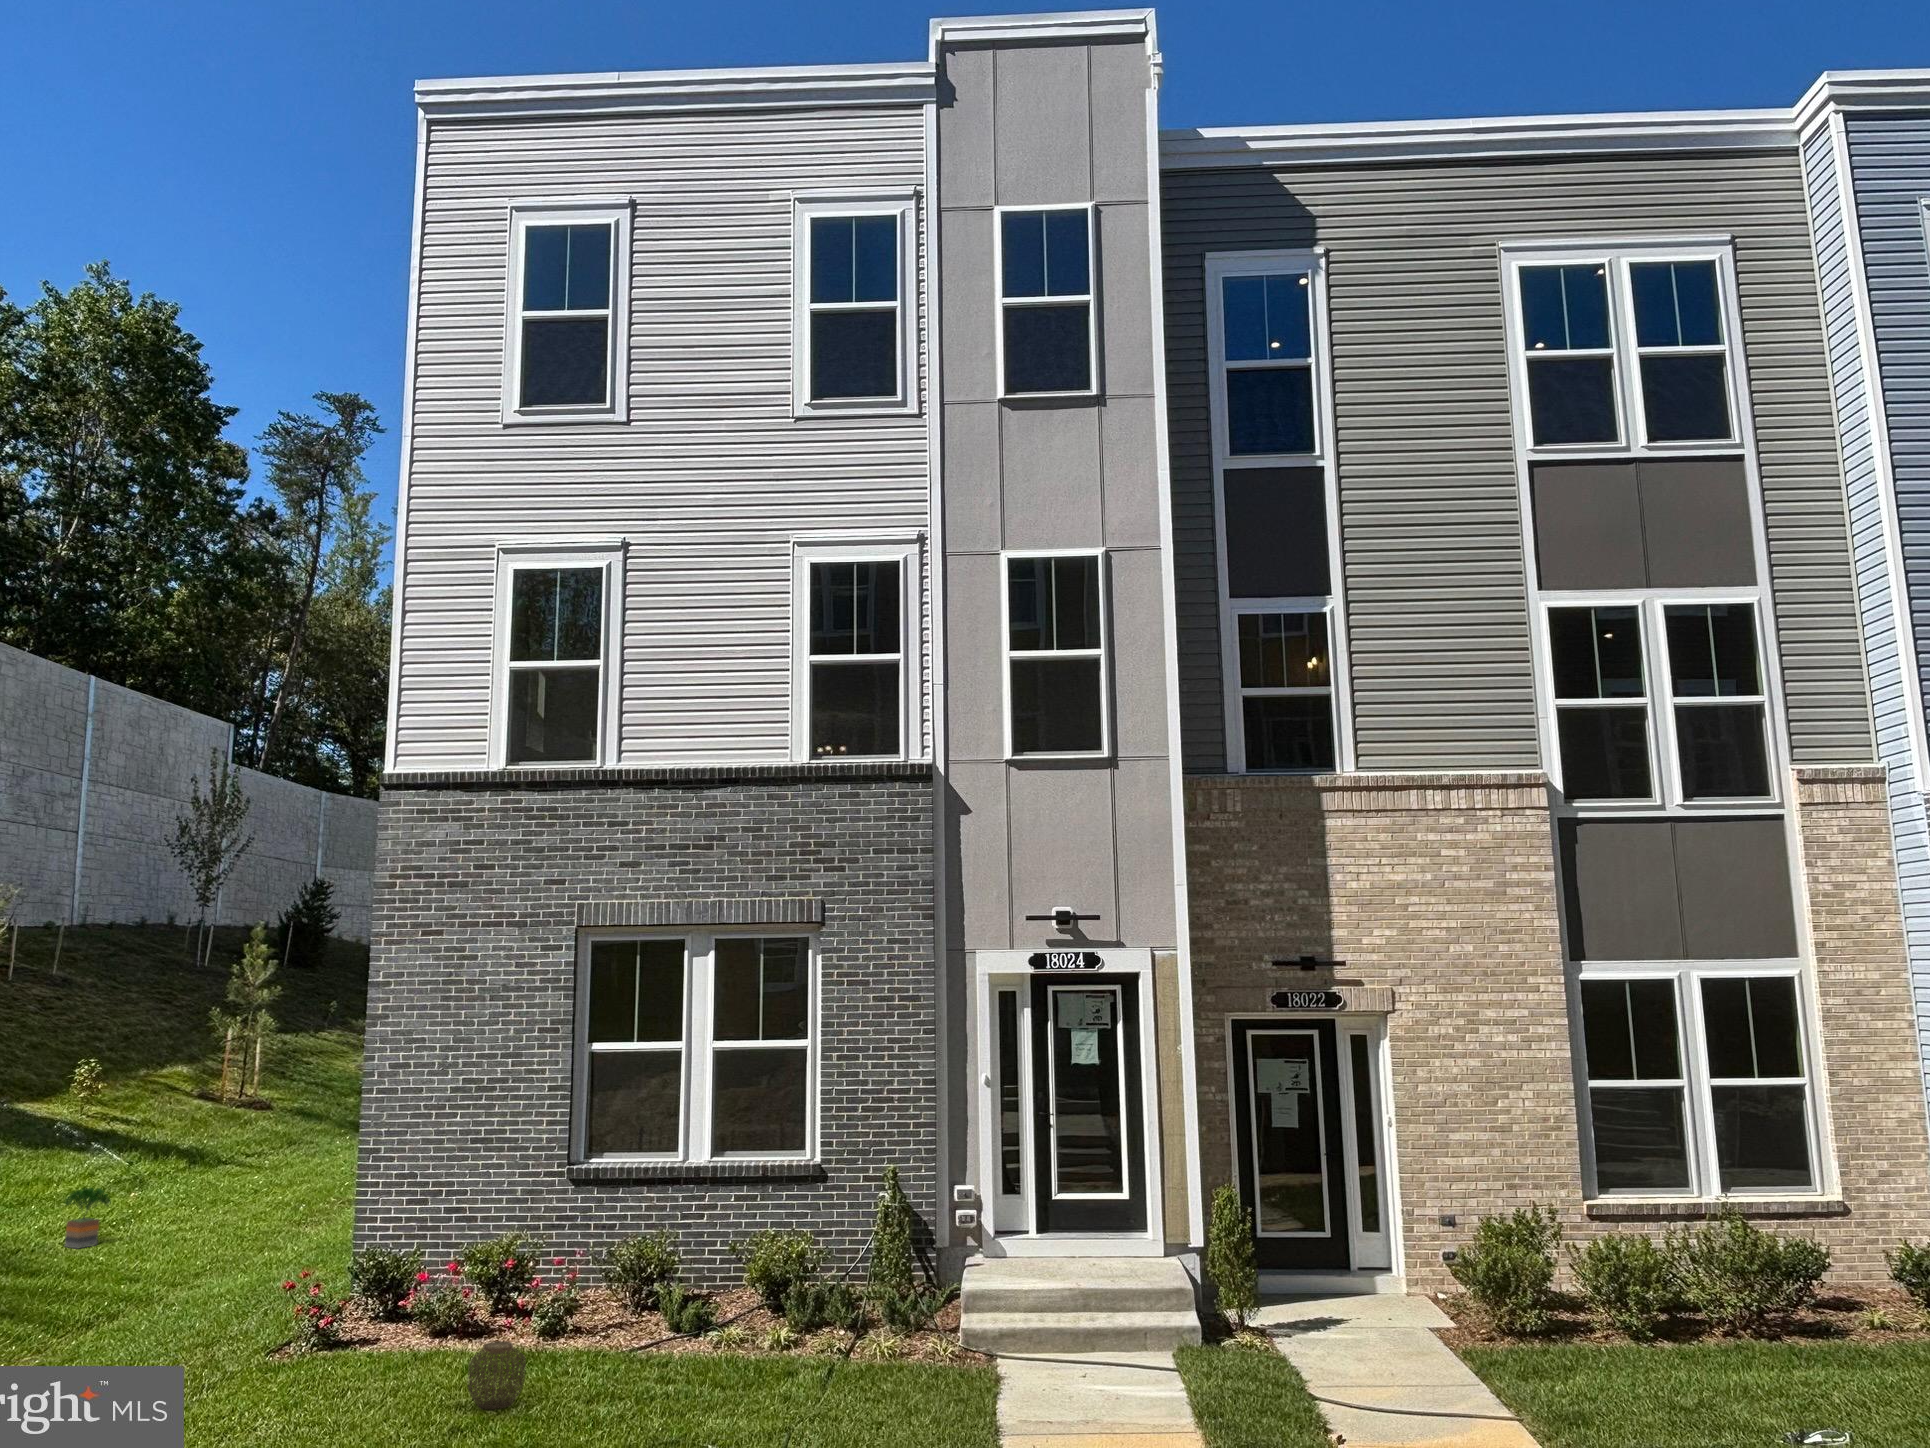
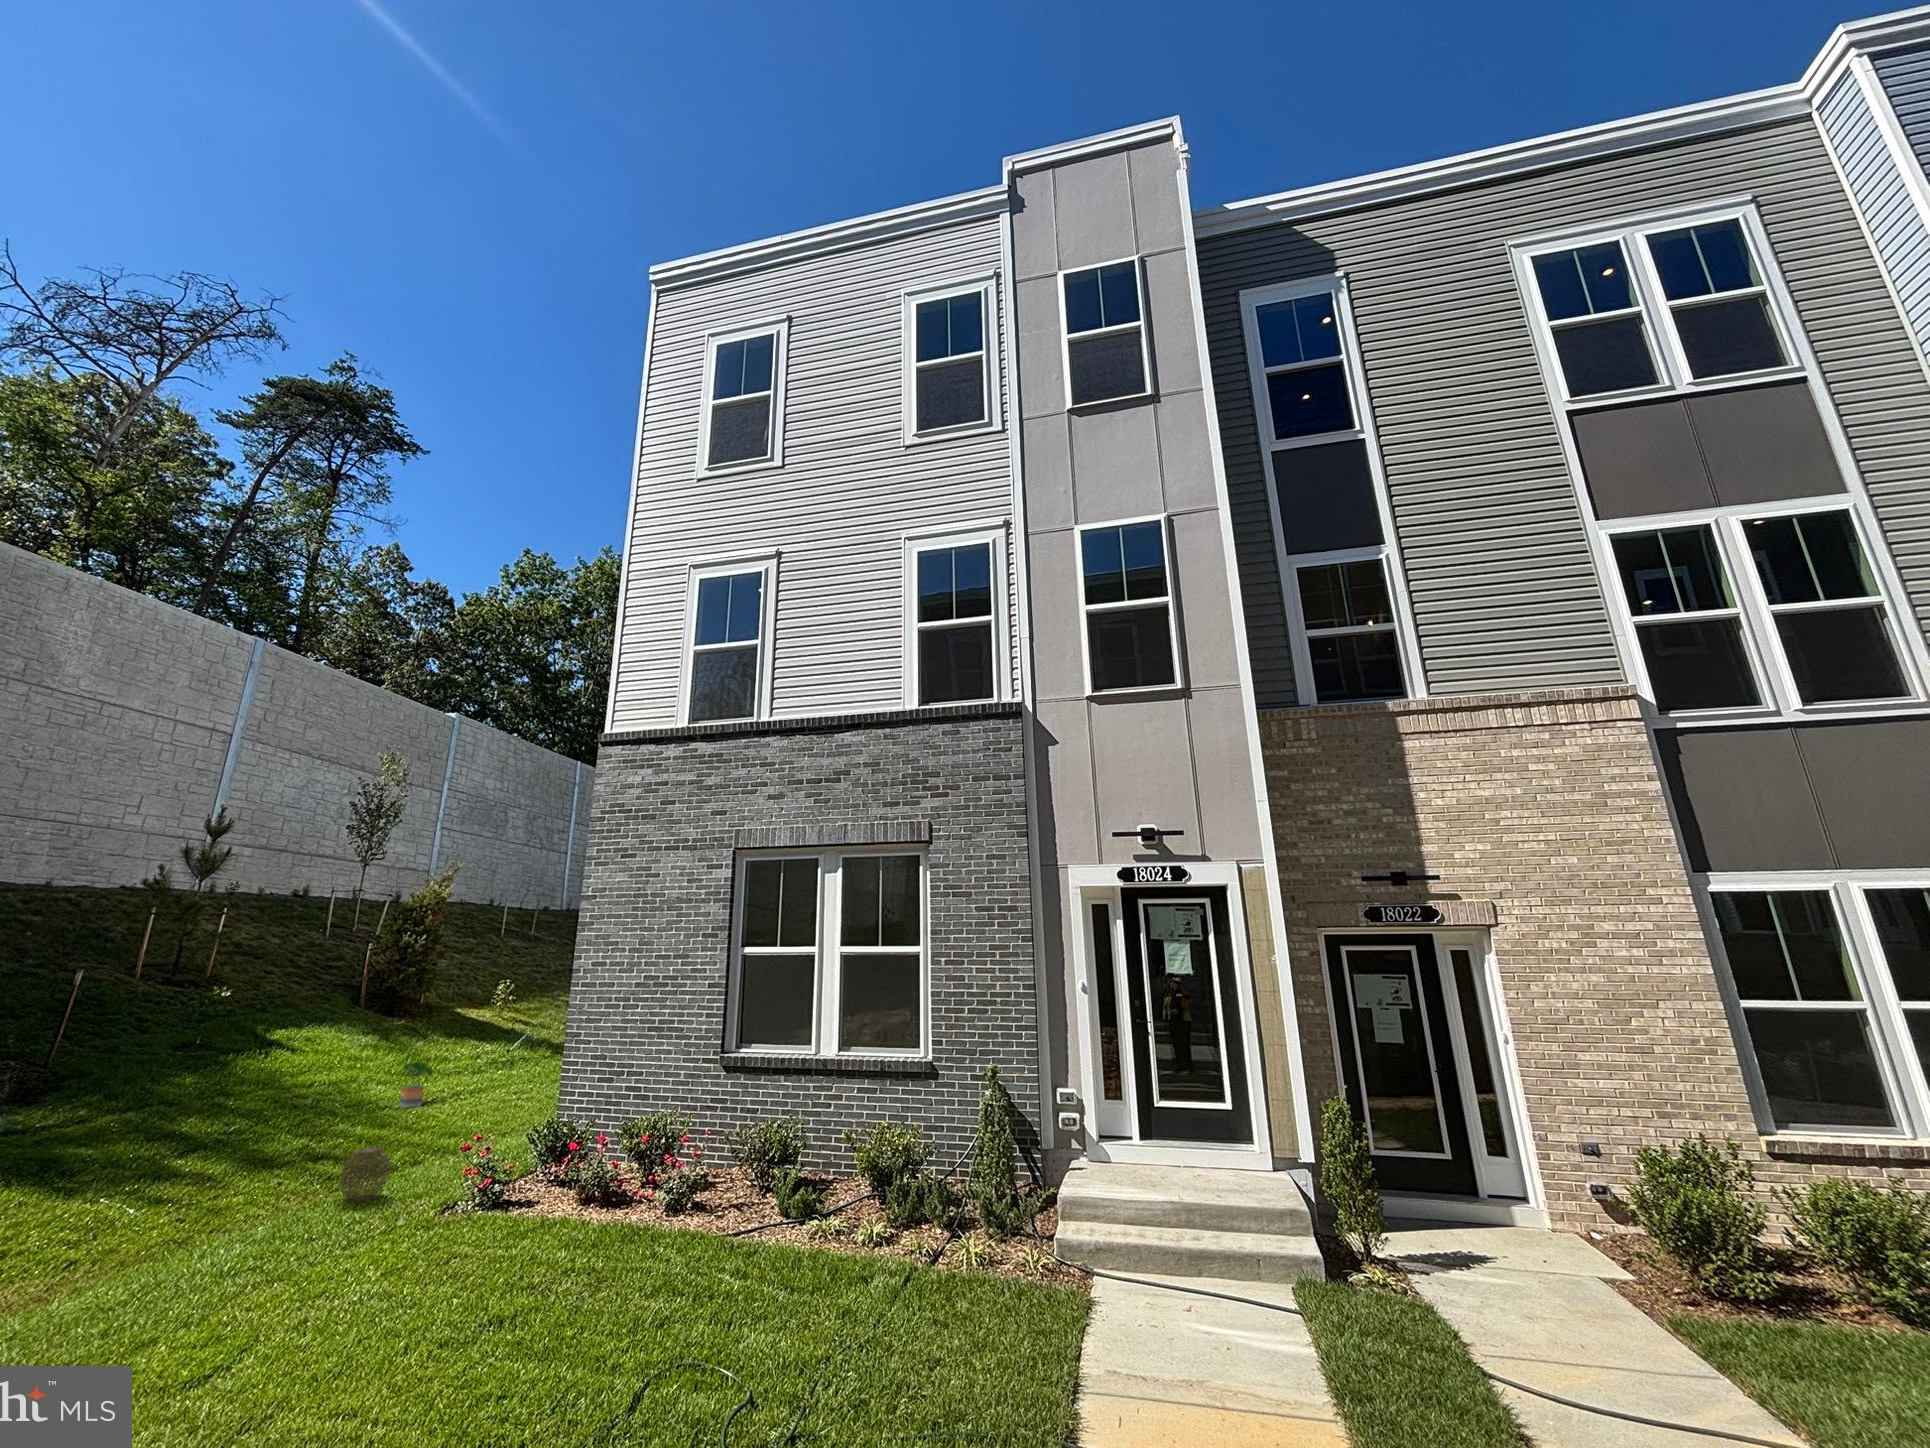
woven basket: present [468,1341,526,1410] -> present [340,1147,391,1202]

